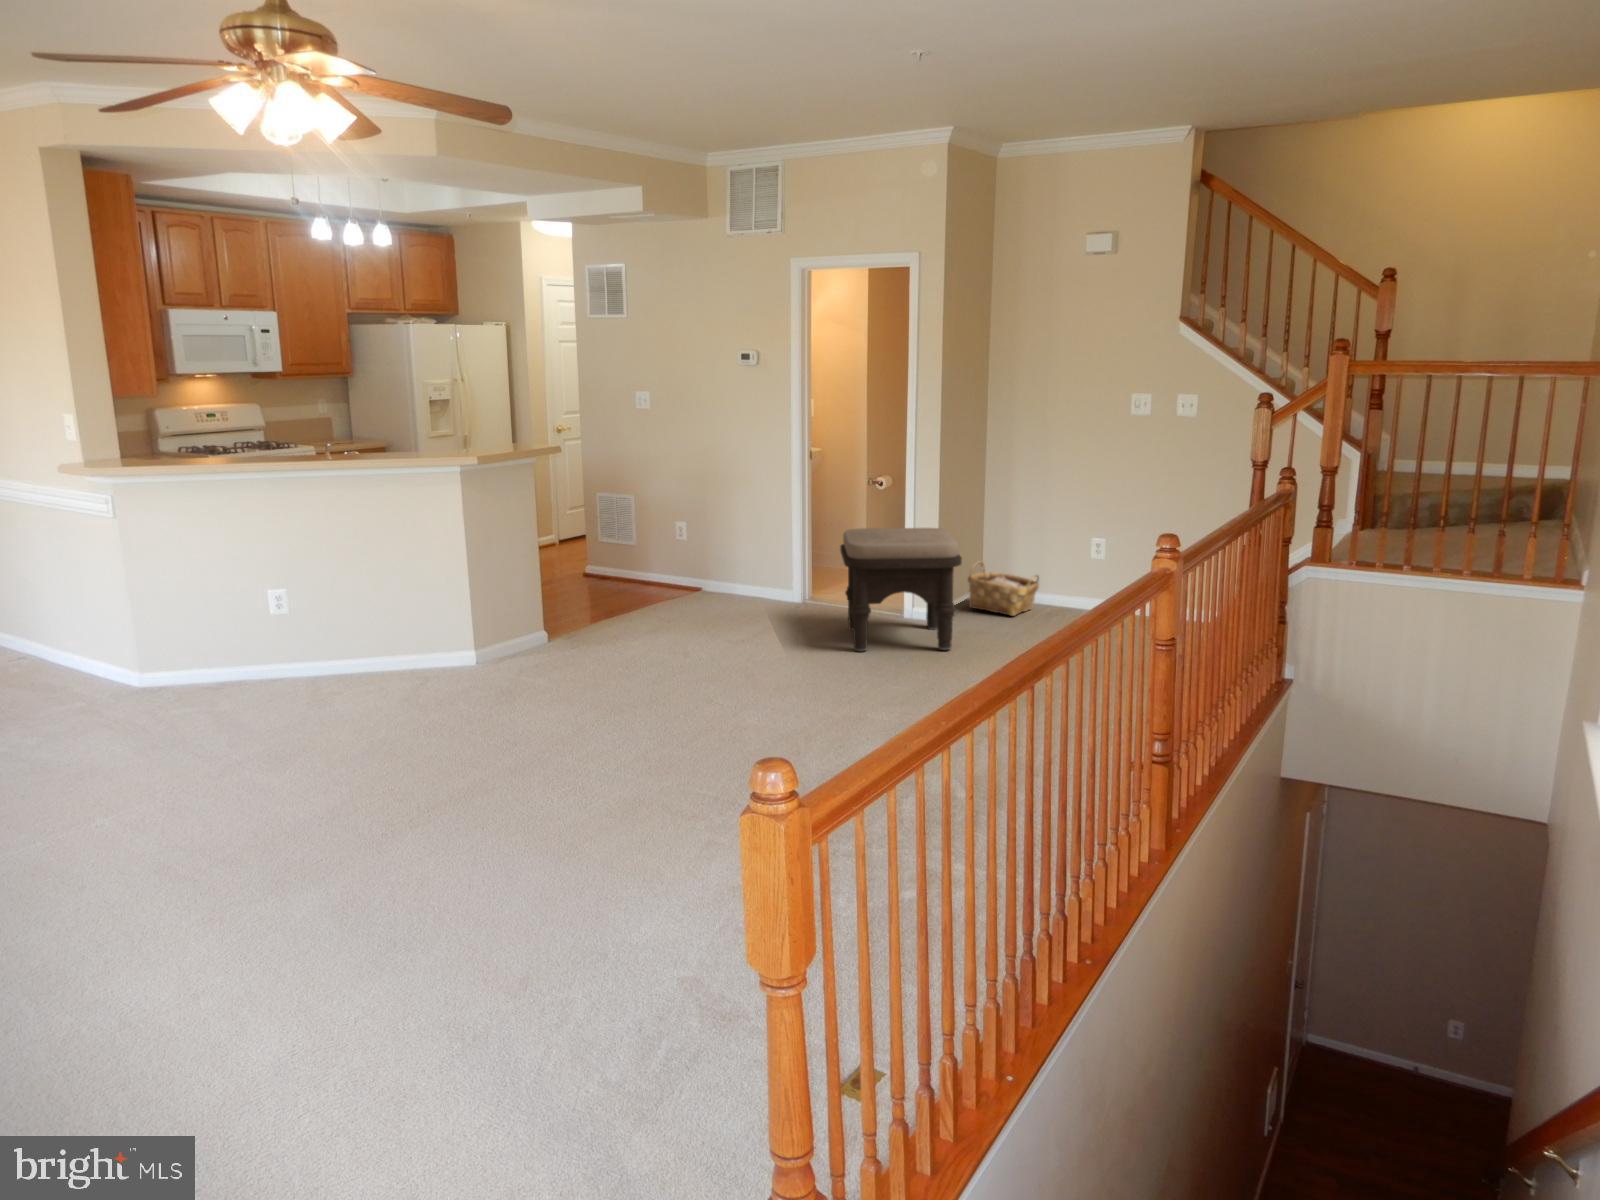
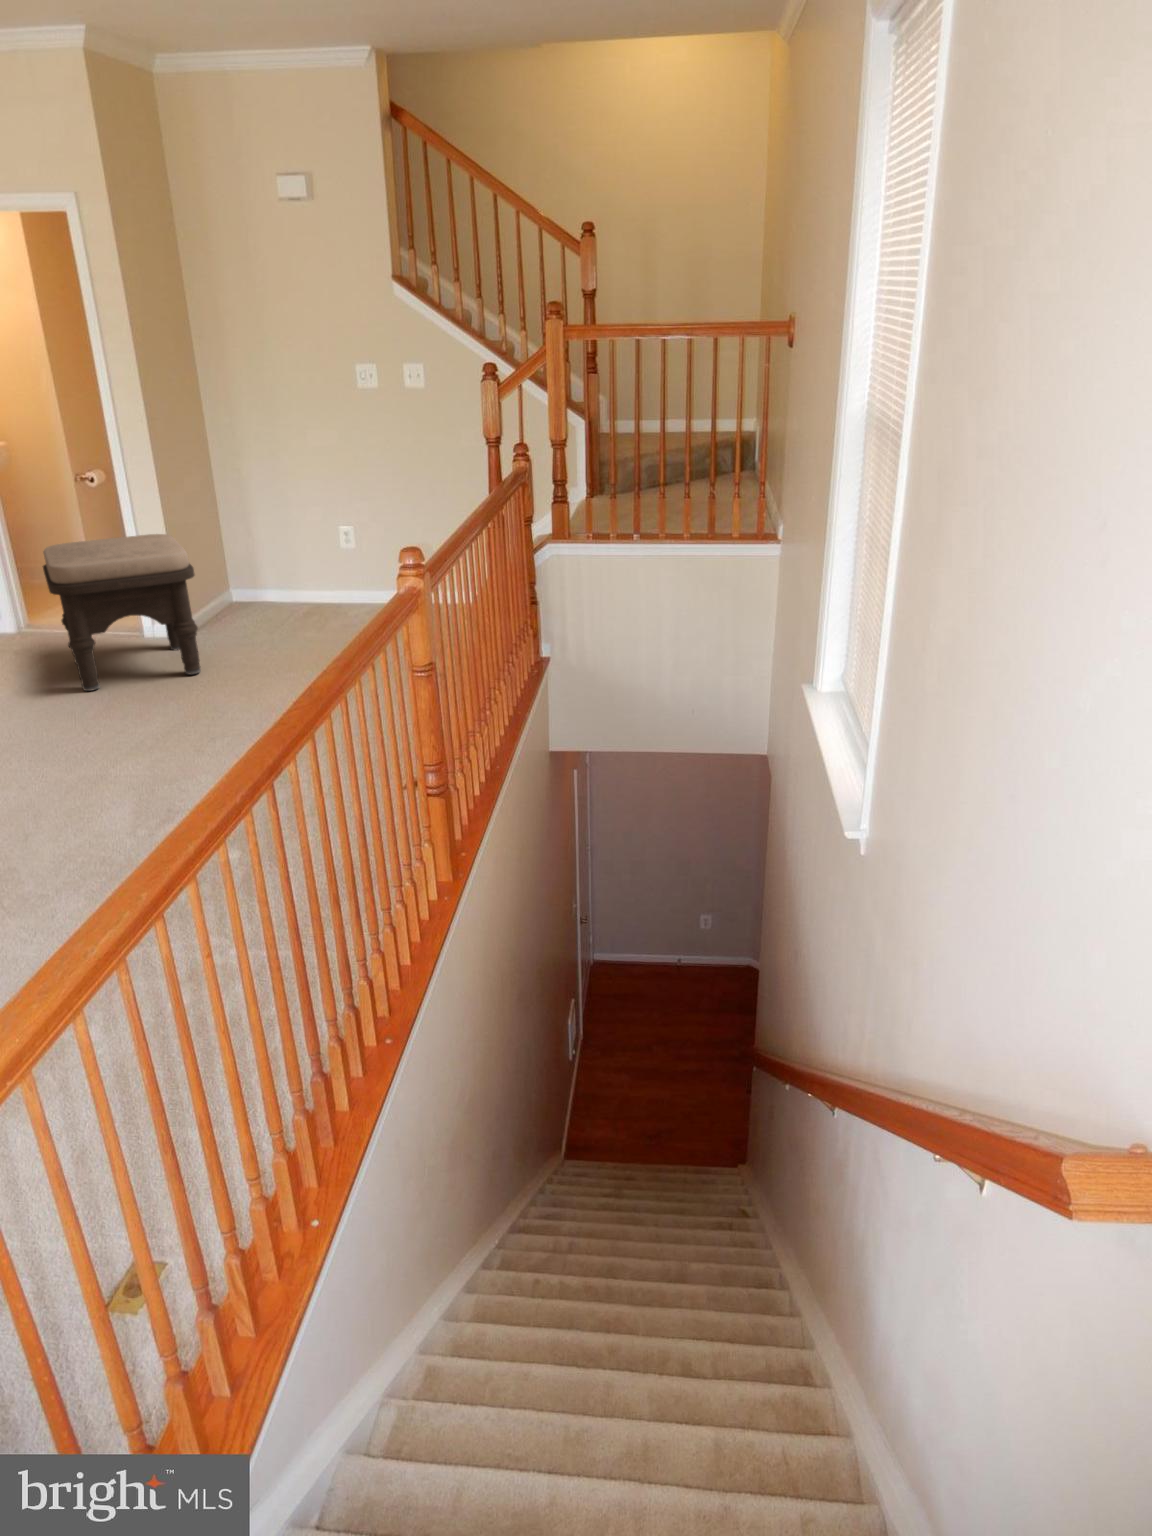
woven basket: present [968,561,1039,616] -> none [210,564,290,622]

